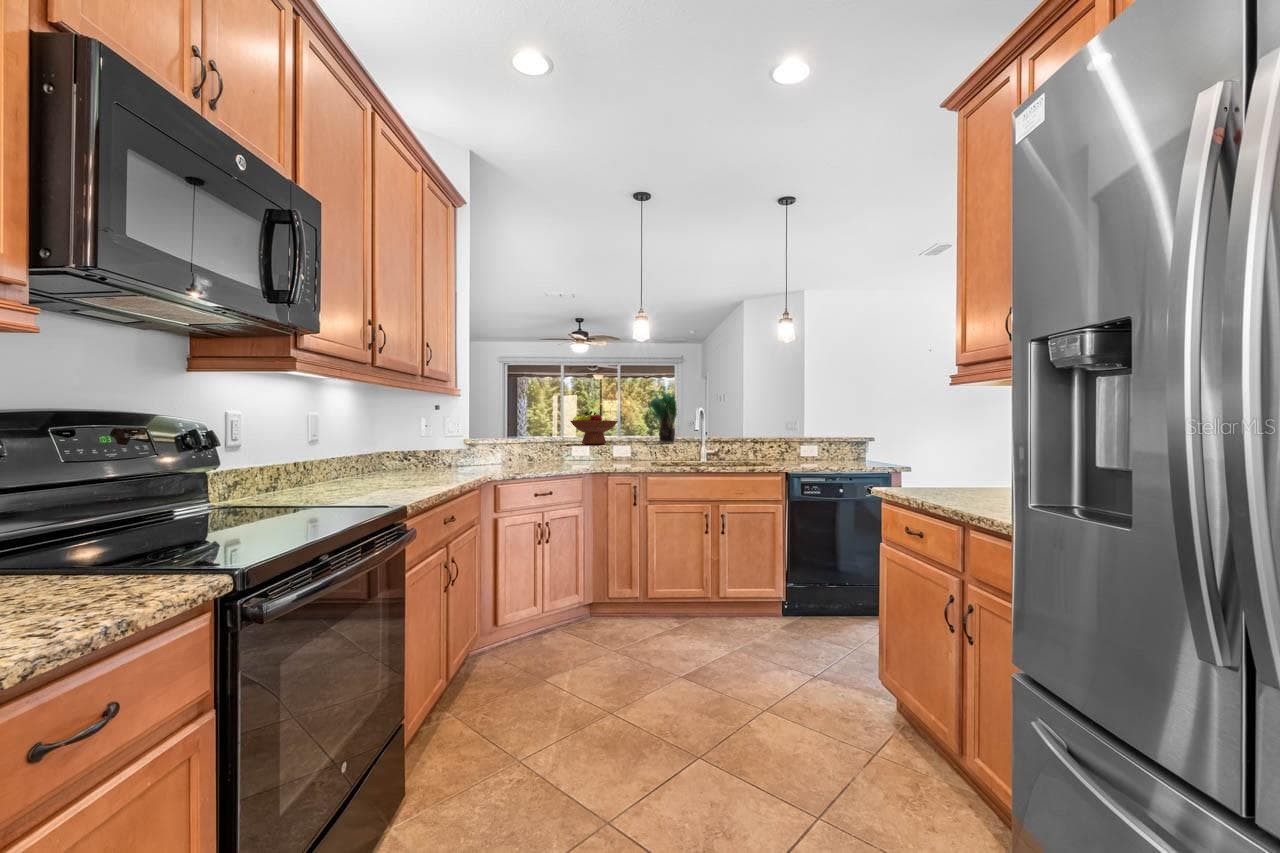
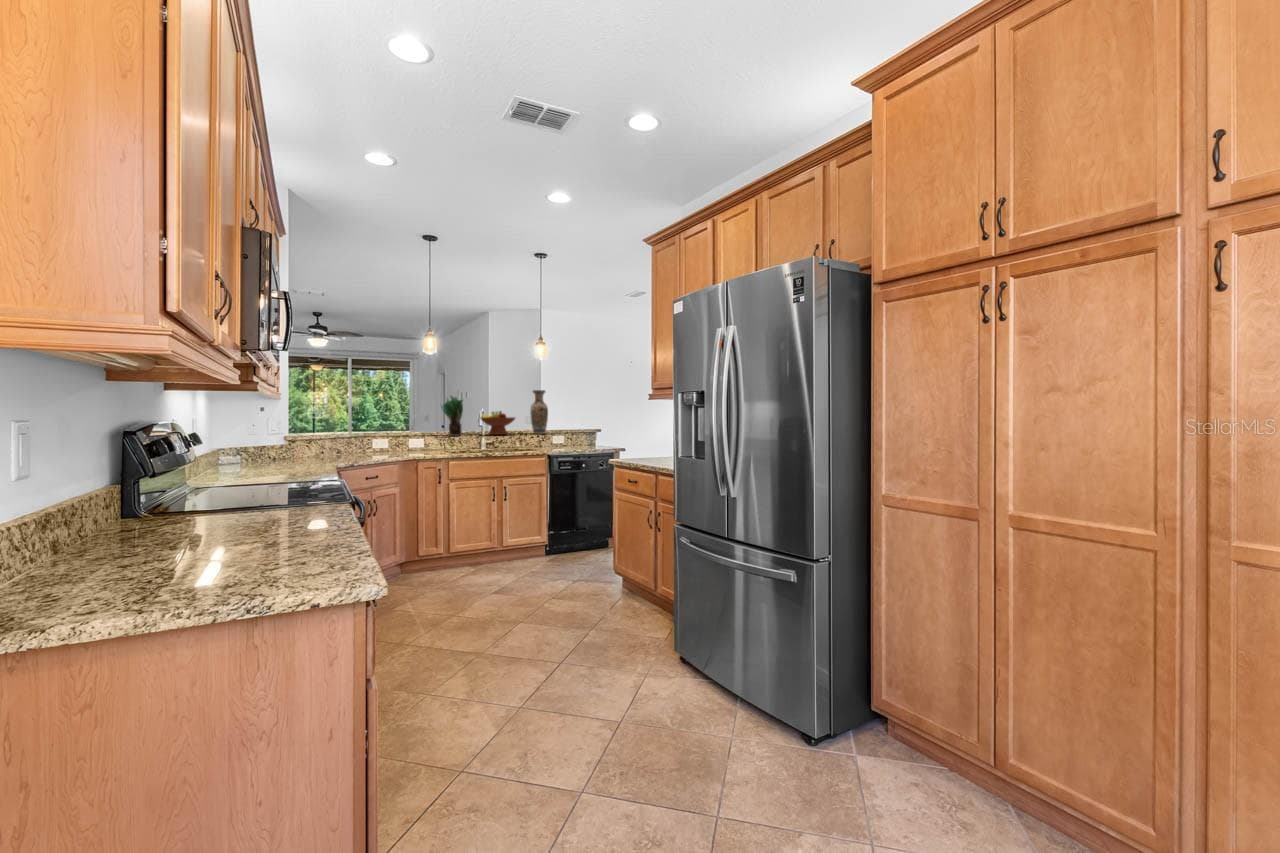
vase: none [767,382,791,442] -> present [530,390,548,434]
fruit bowl: present [570,411,618,444] -> present [481,411,515,435]

